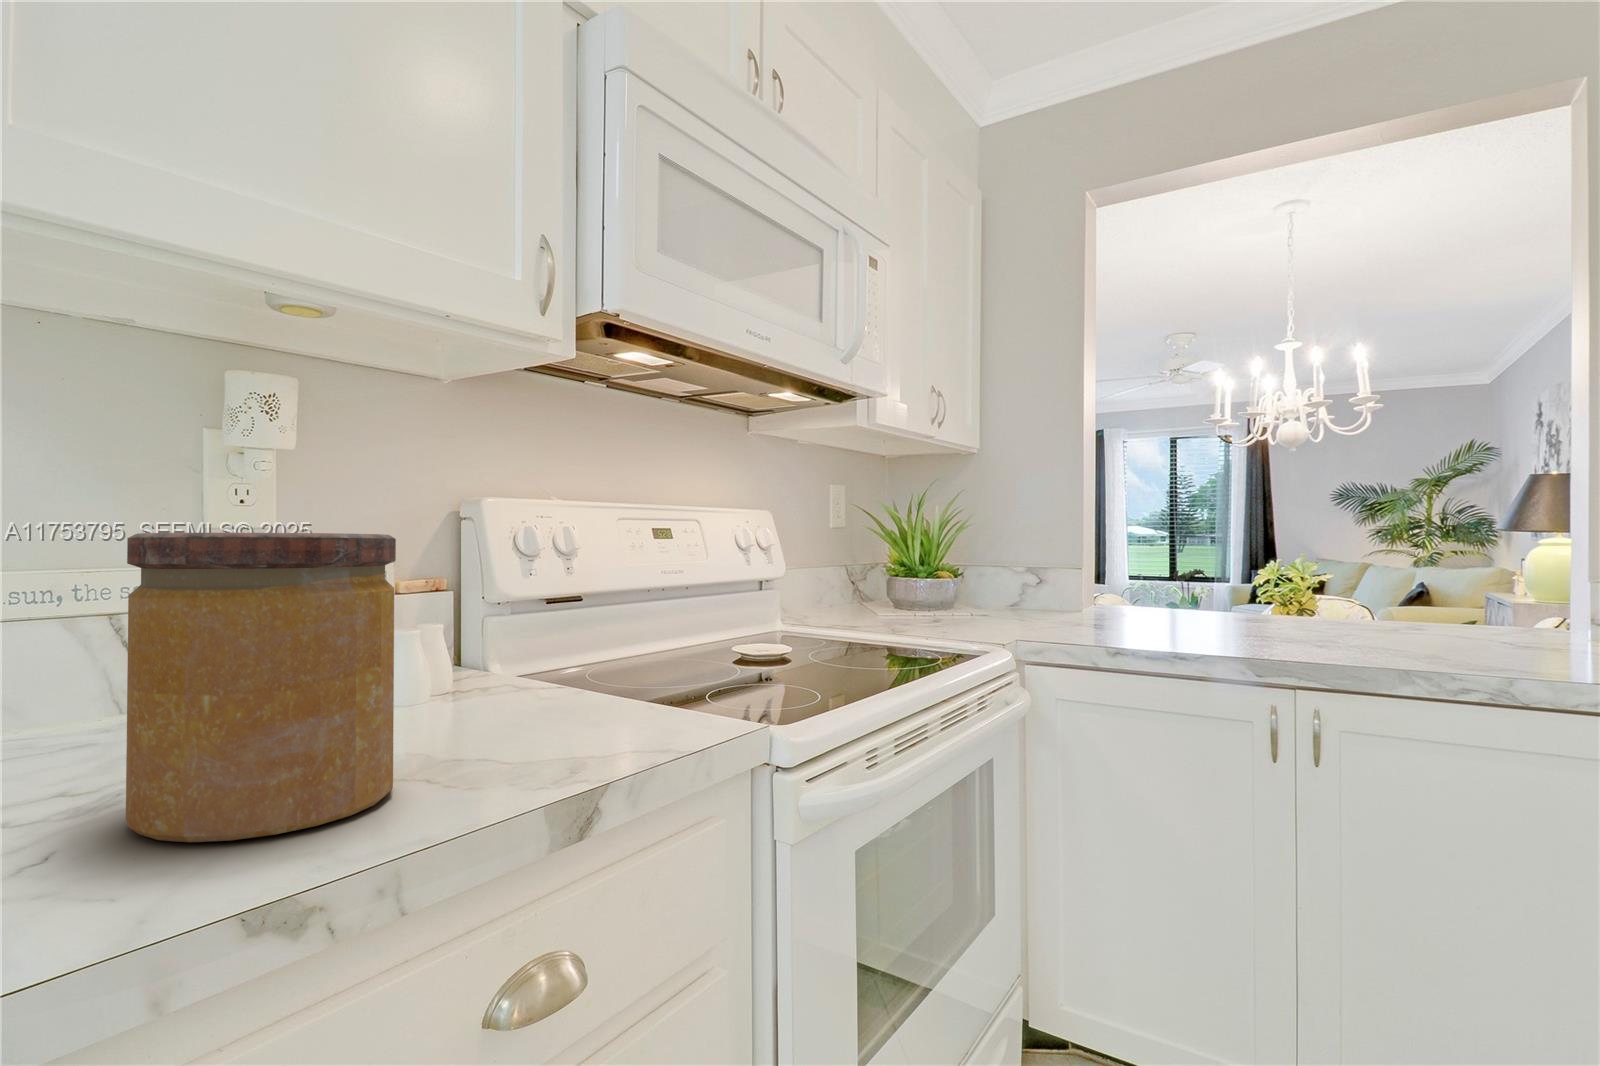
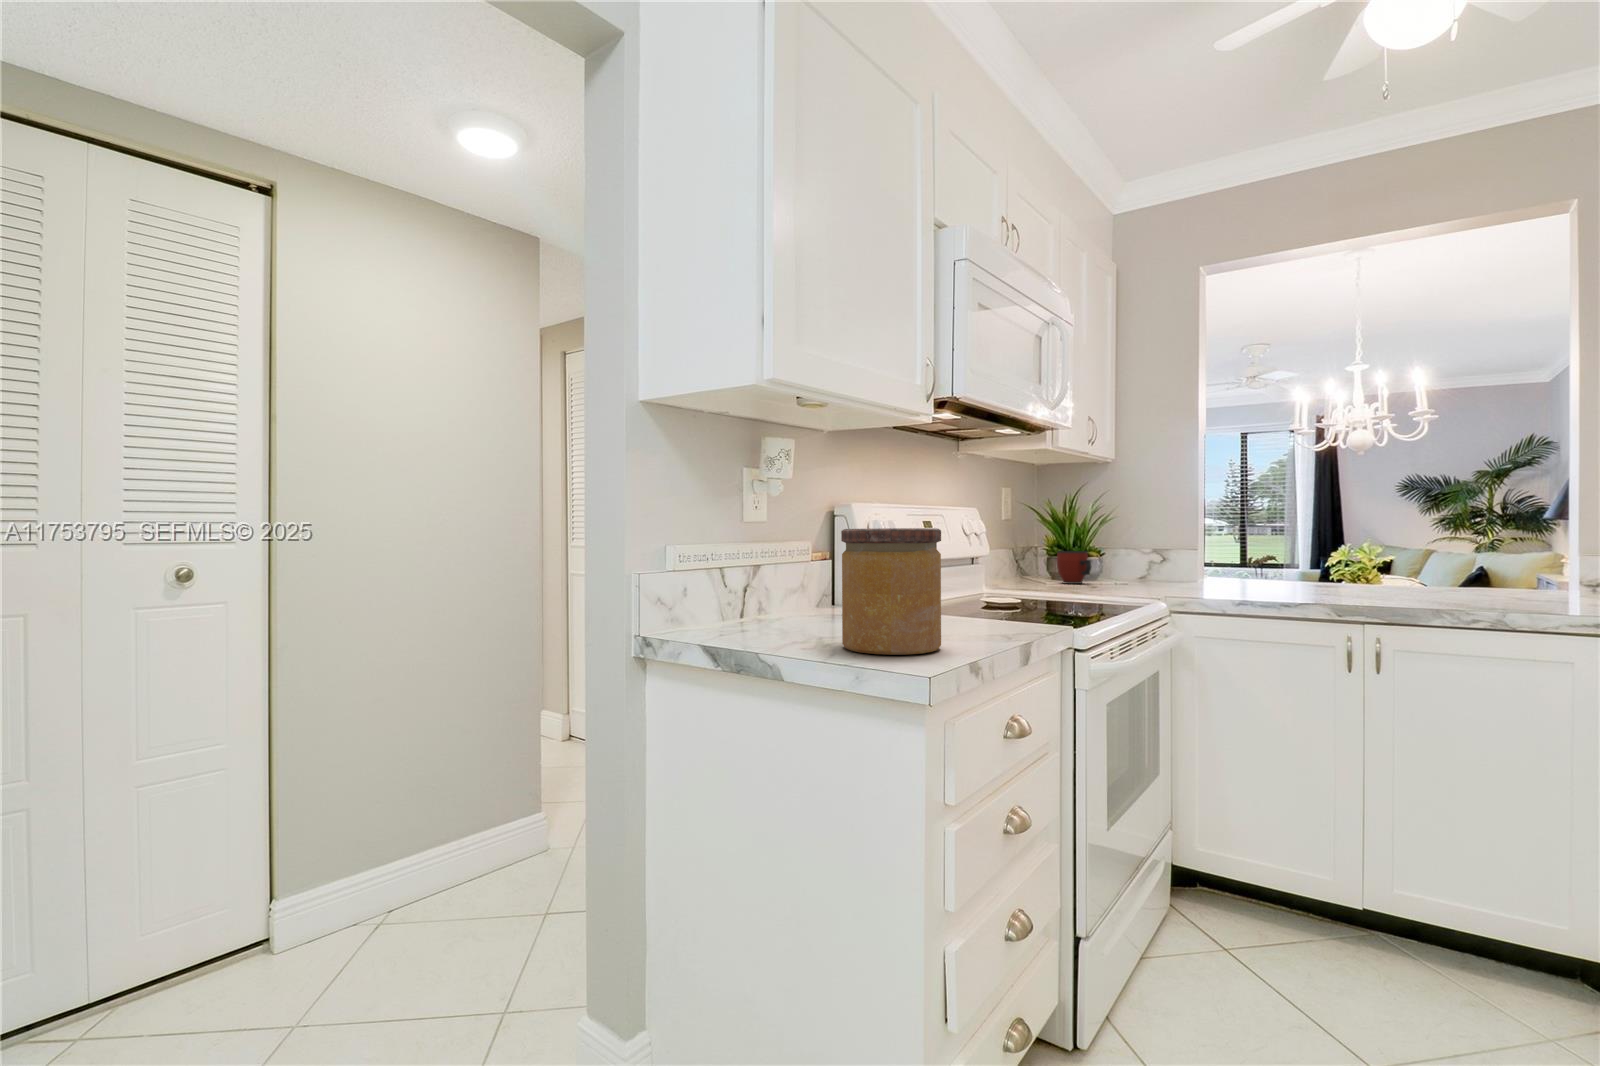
mug: none [896,570,939,616] -> present [1057,551,1091,584]

